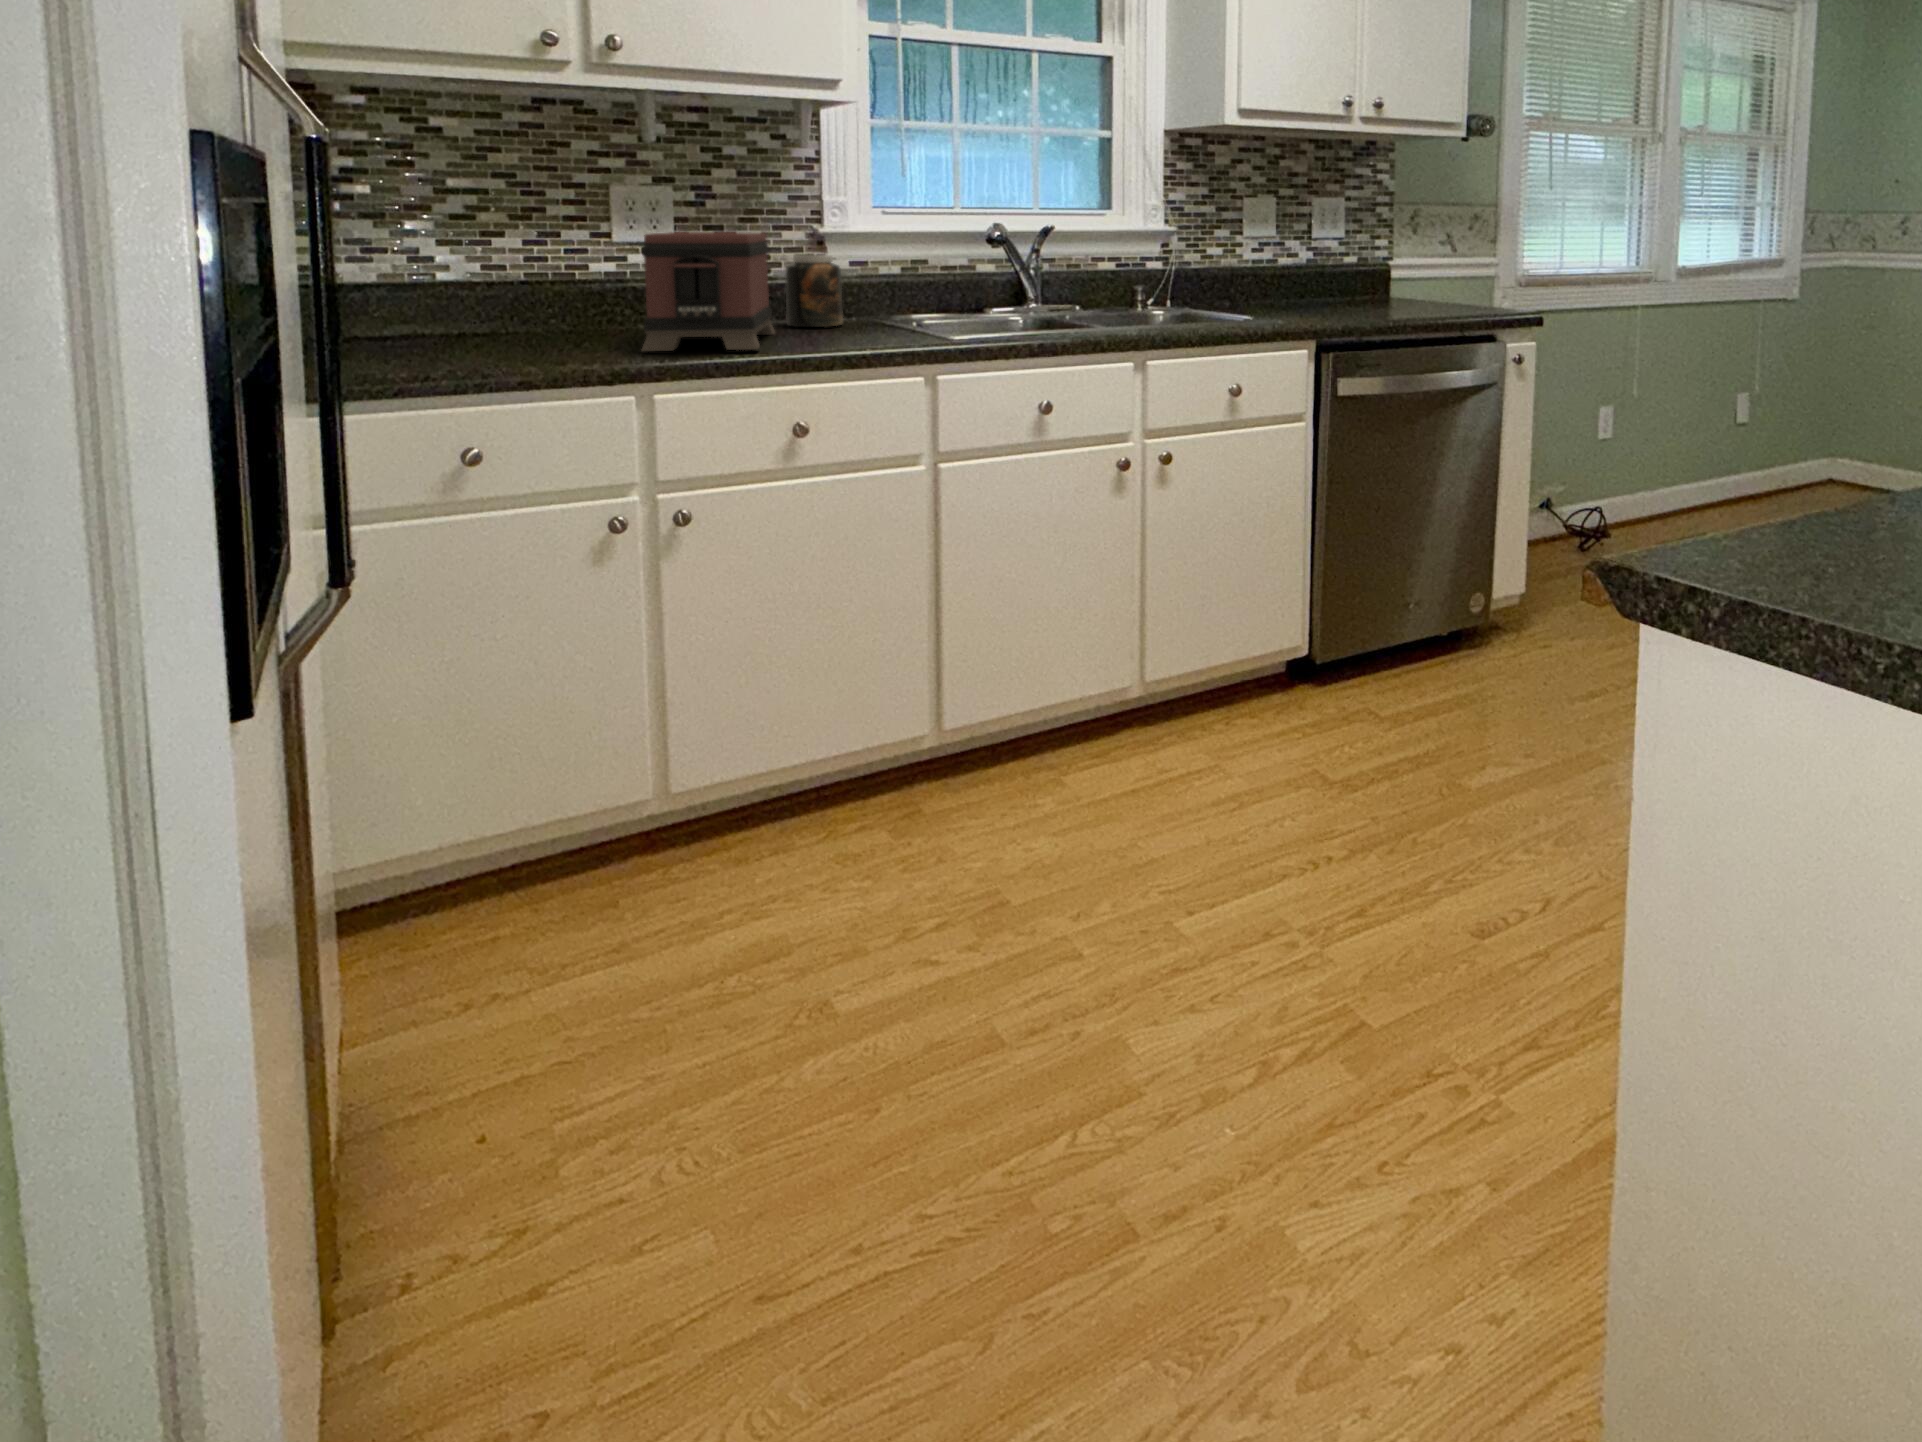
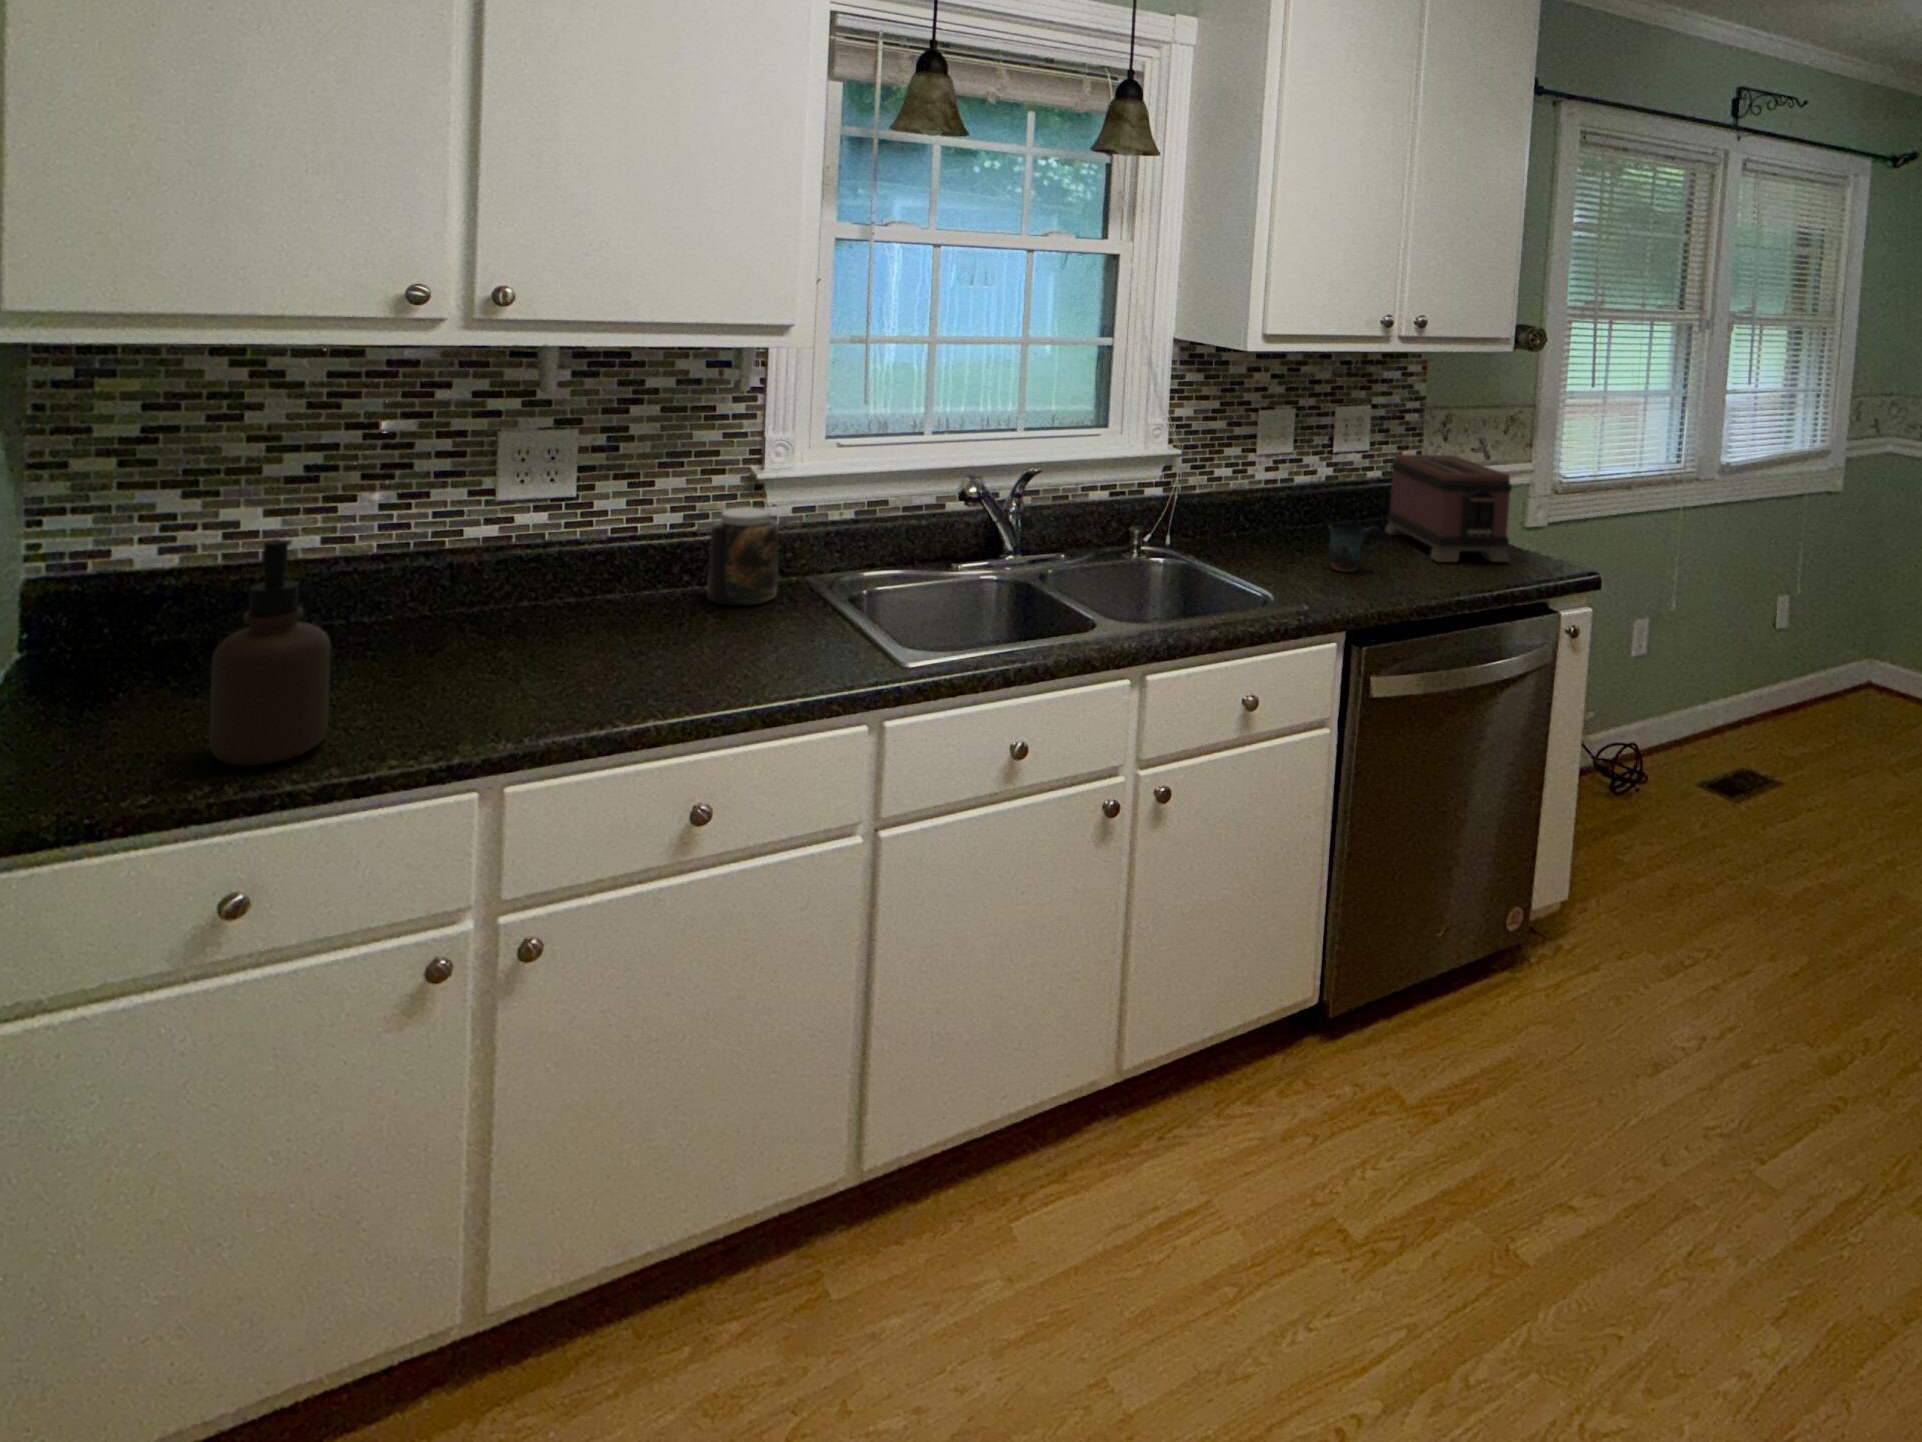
soap dispenser: none [437,209,523,372] -> present [210,540,331,766]
toaster: present [641,232,775,351] -> present [1385,454,1512,562]
mug: none [1303,278,1352,318] -> present [1328,523,1384,572]

